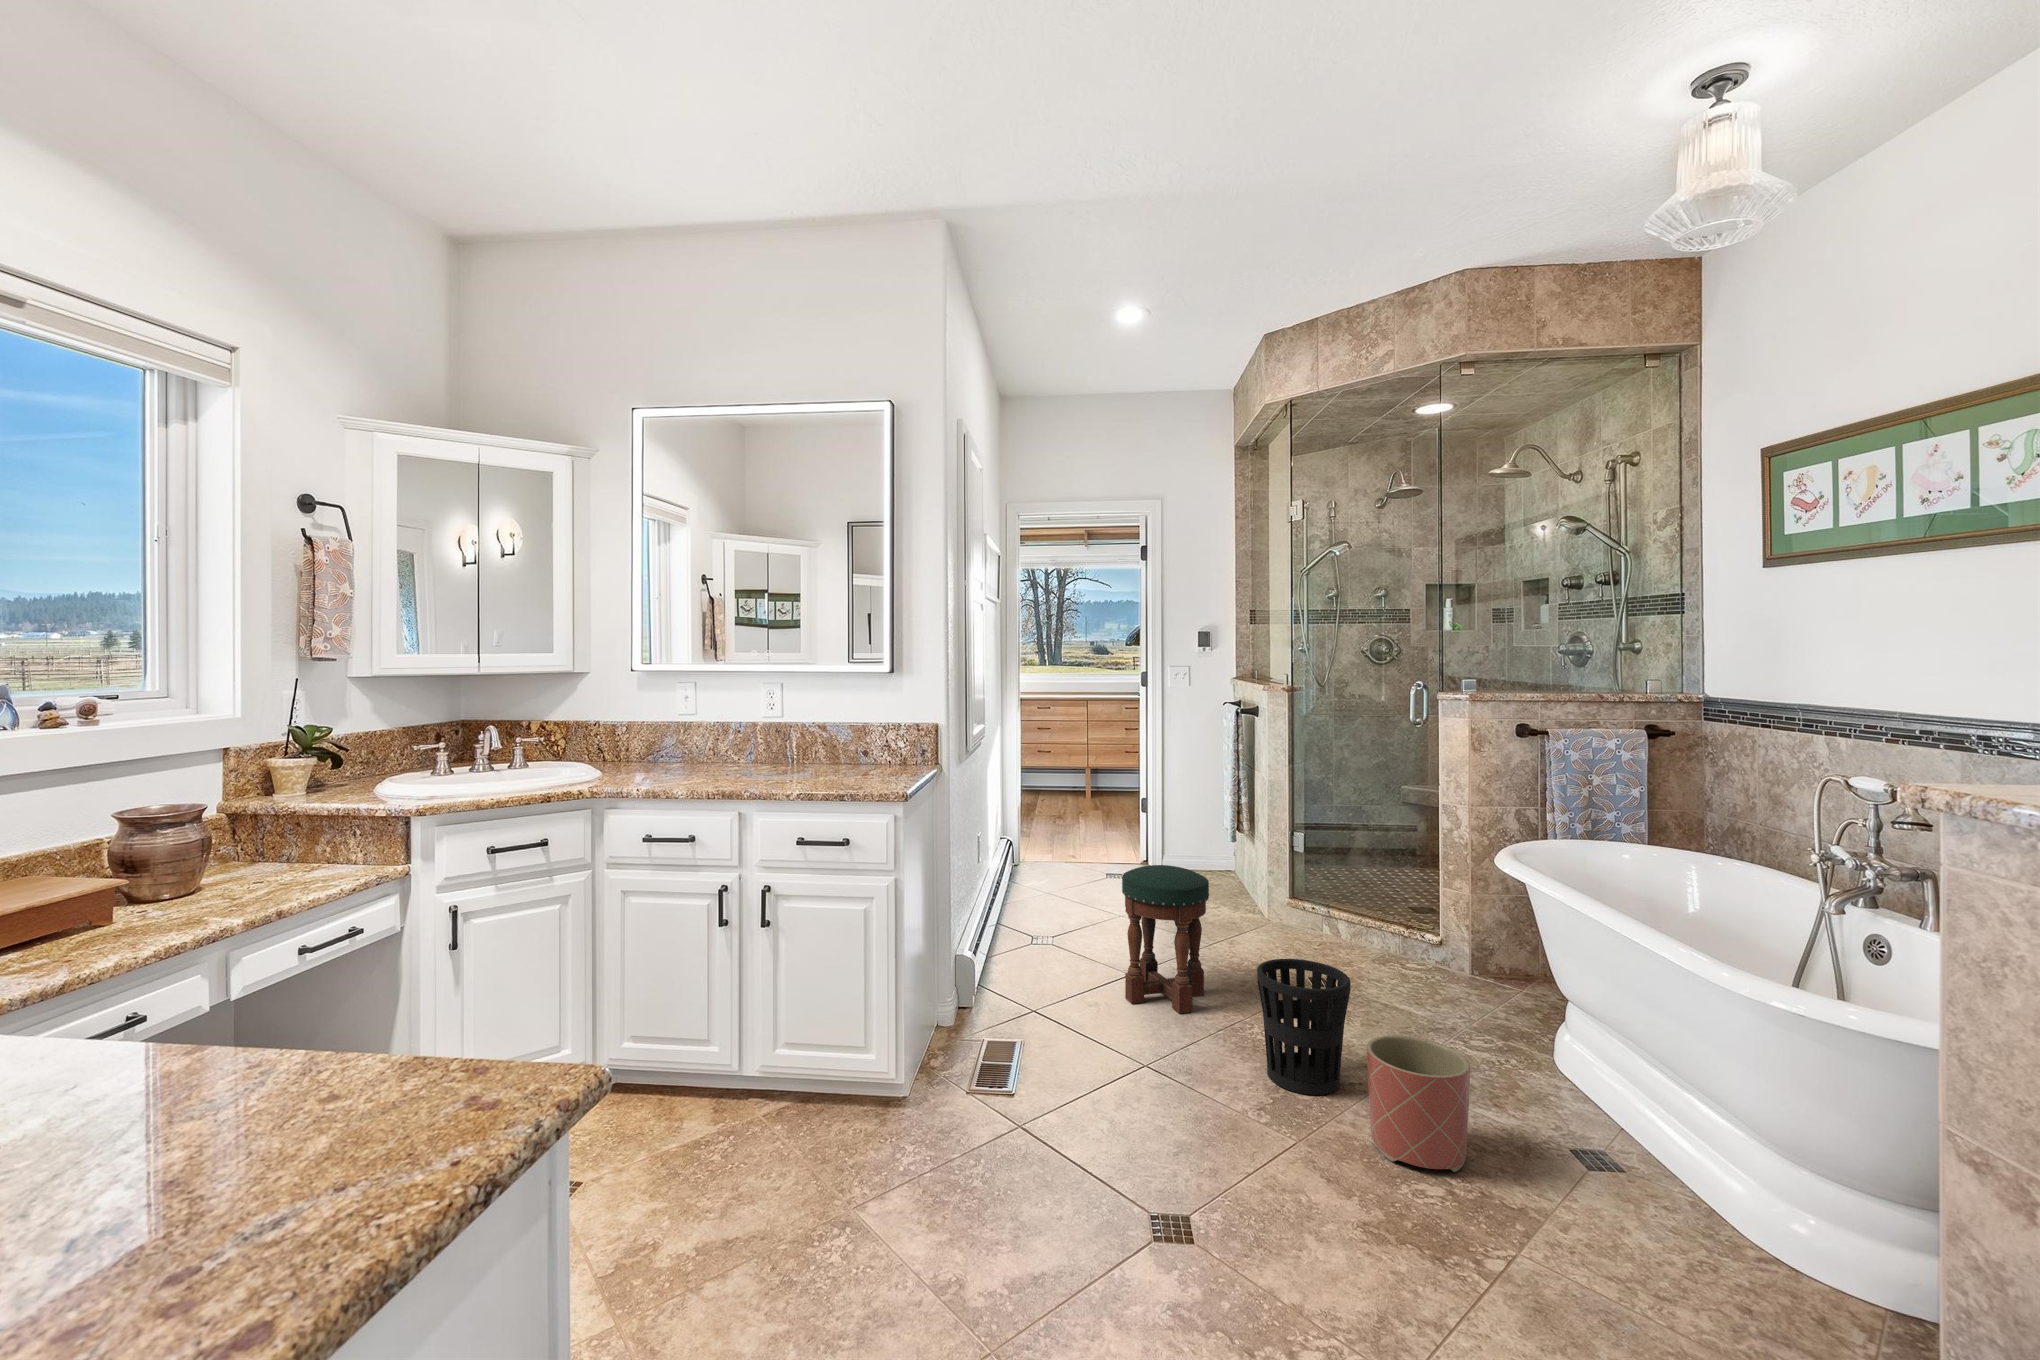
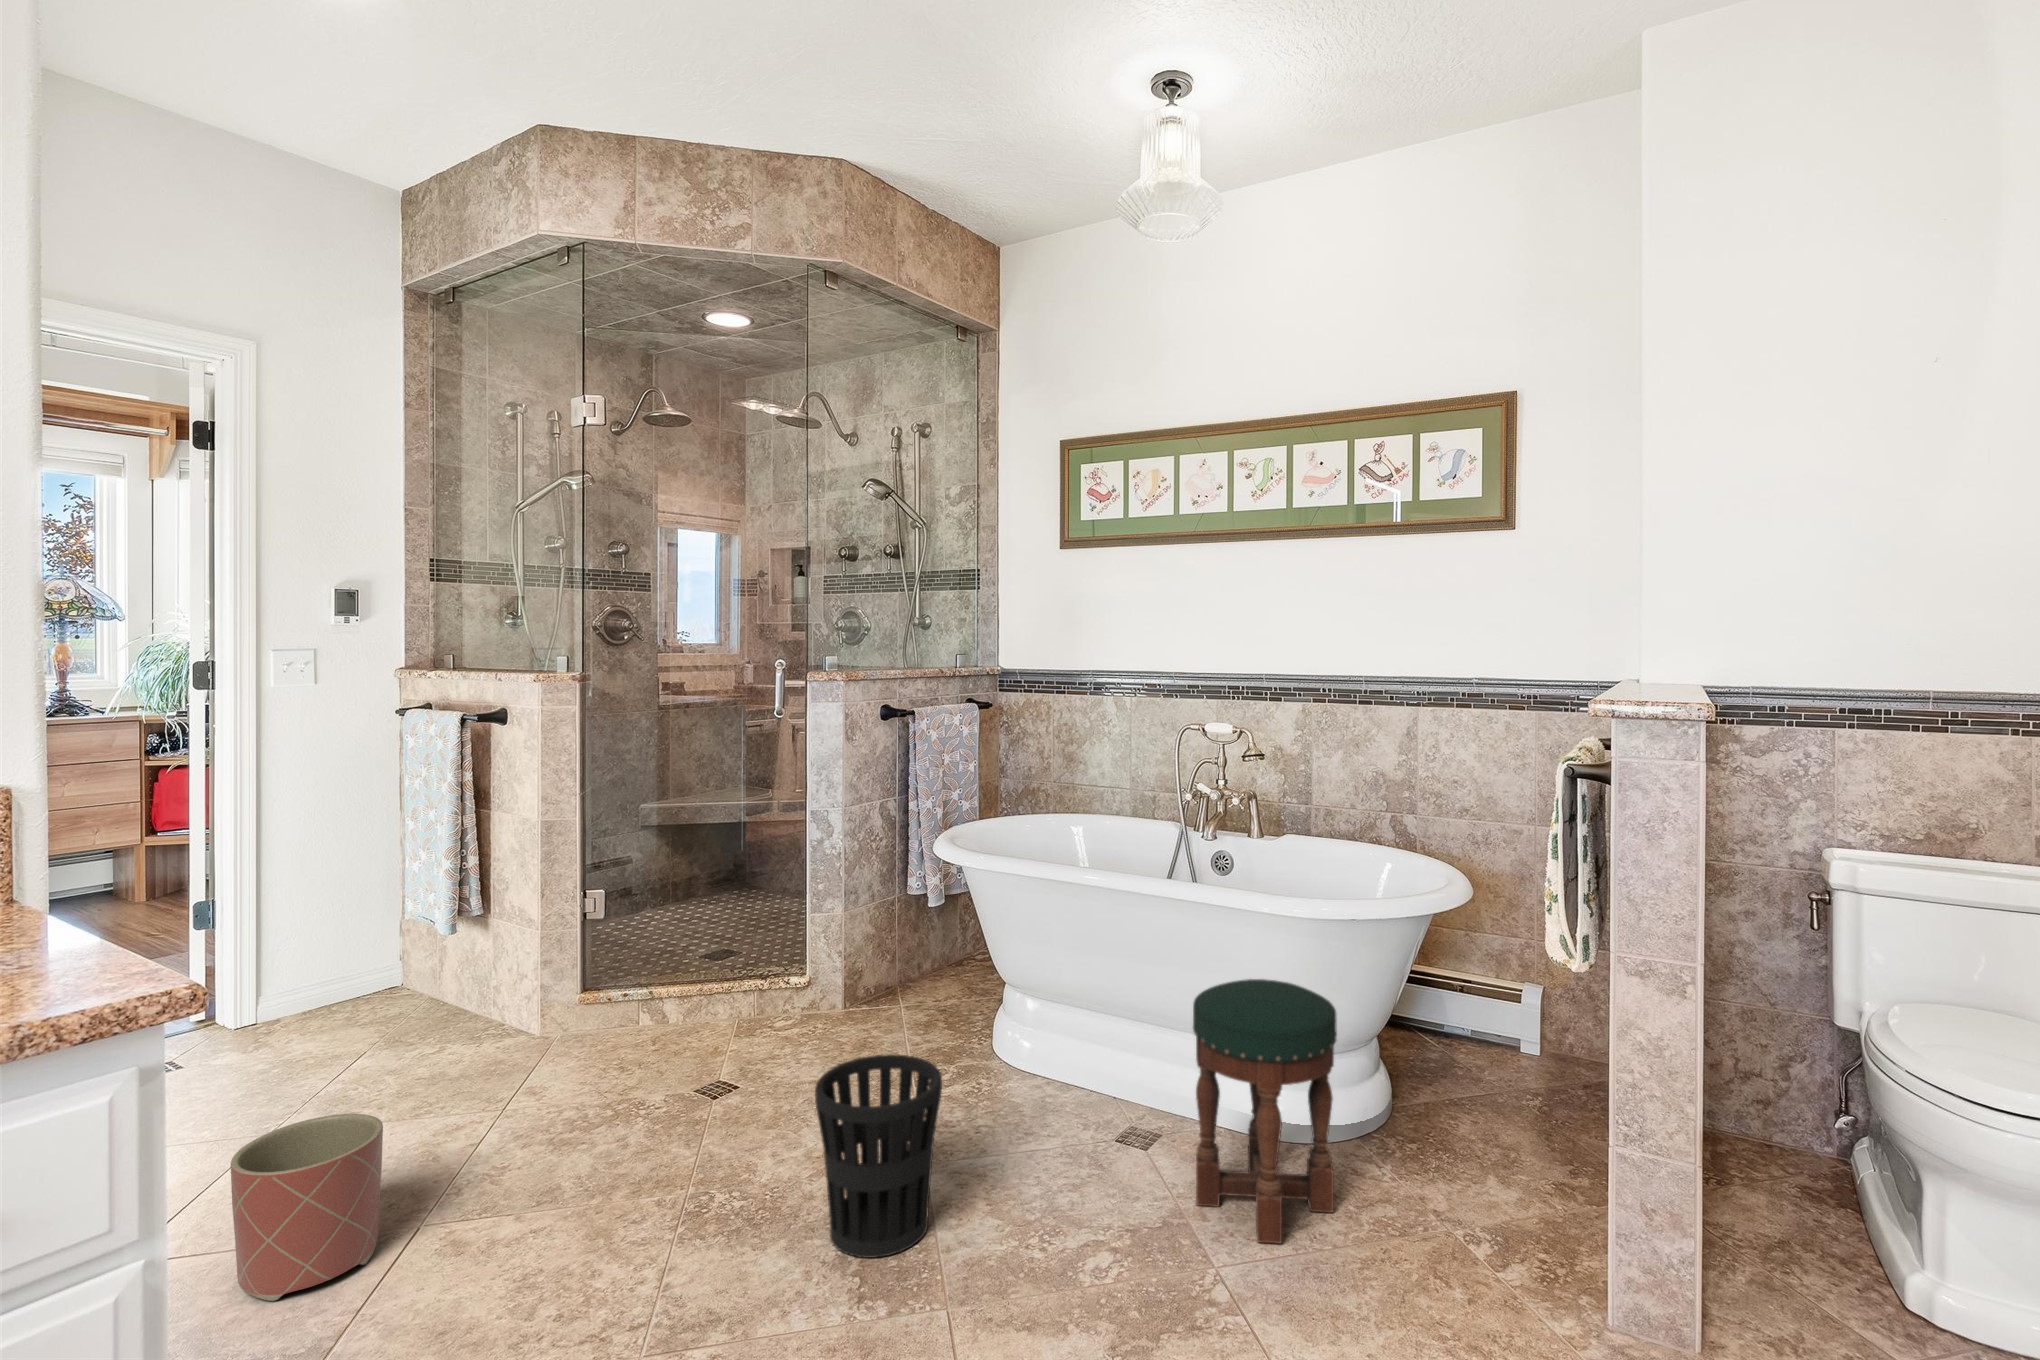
stool: present [1122,865,1209,1013] -> present [1193,979,1337,1244]
planter: present [1367,1035,1470,1172] -> present [231,1114,383,1301]

